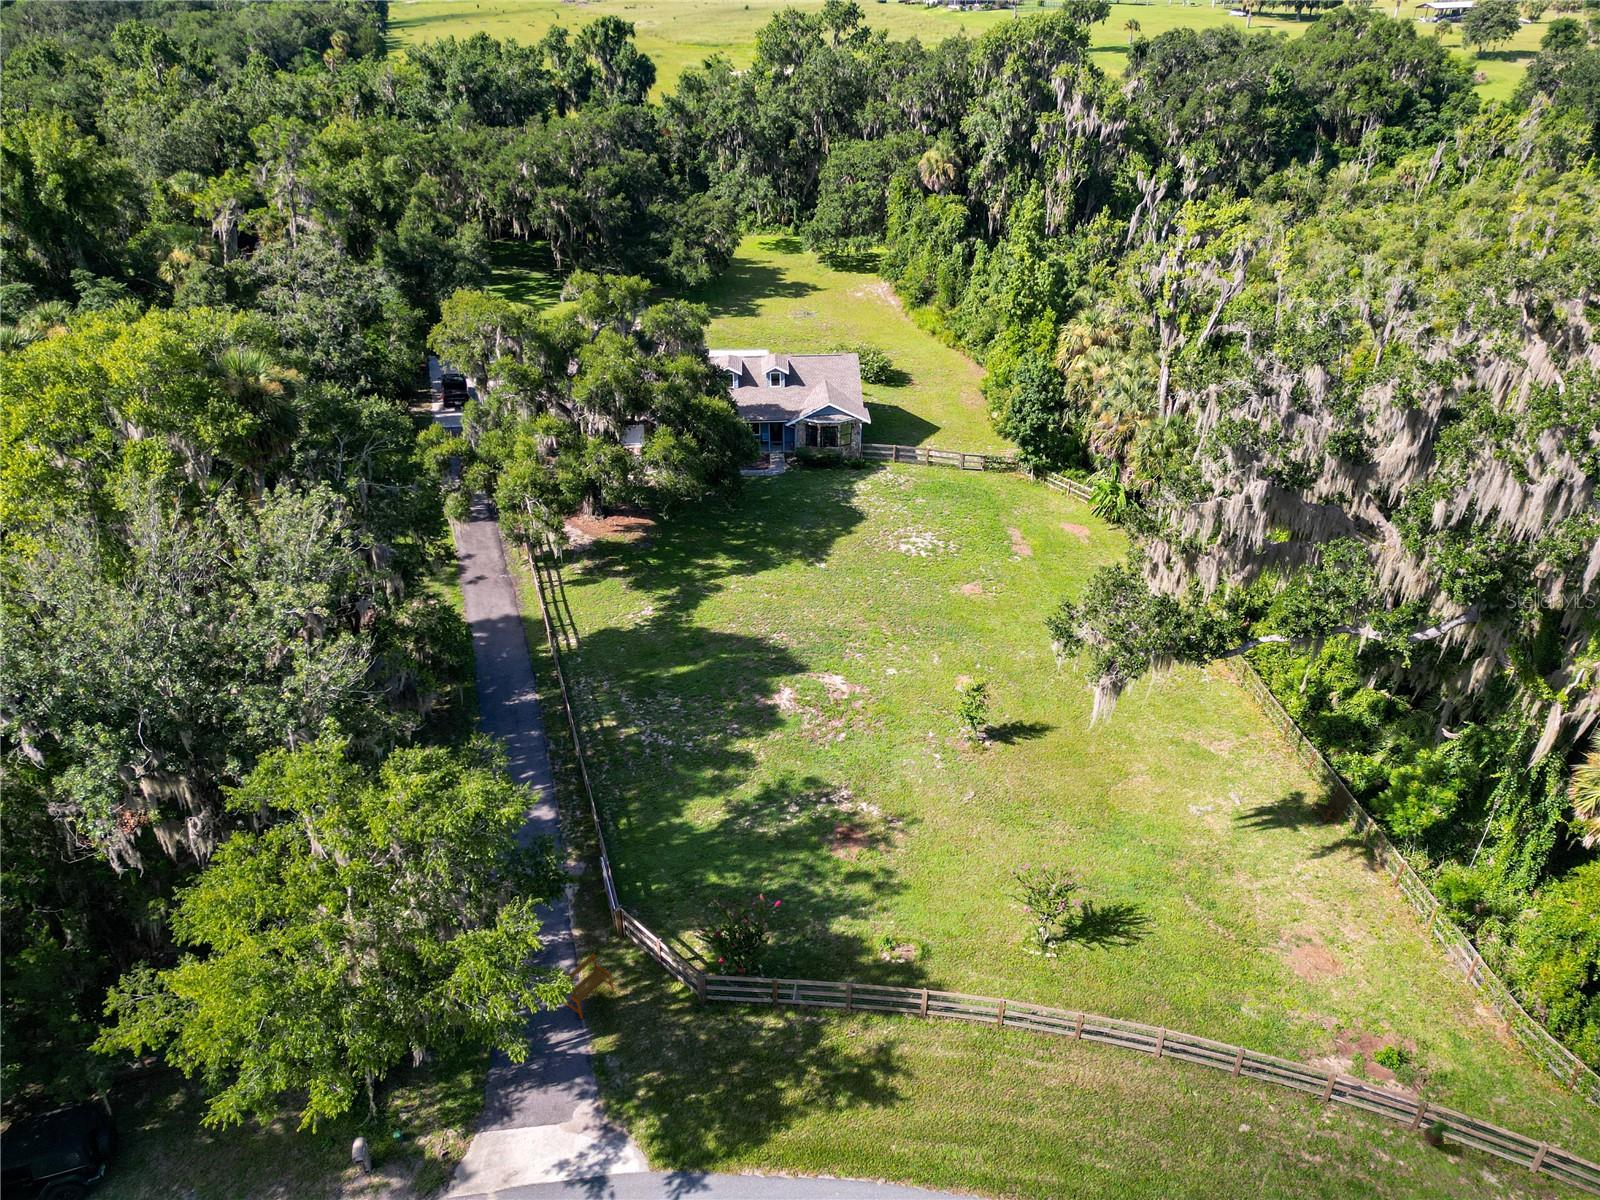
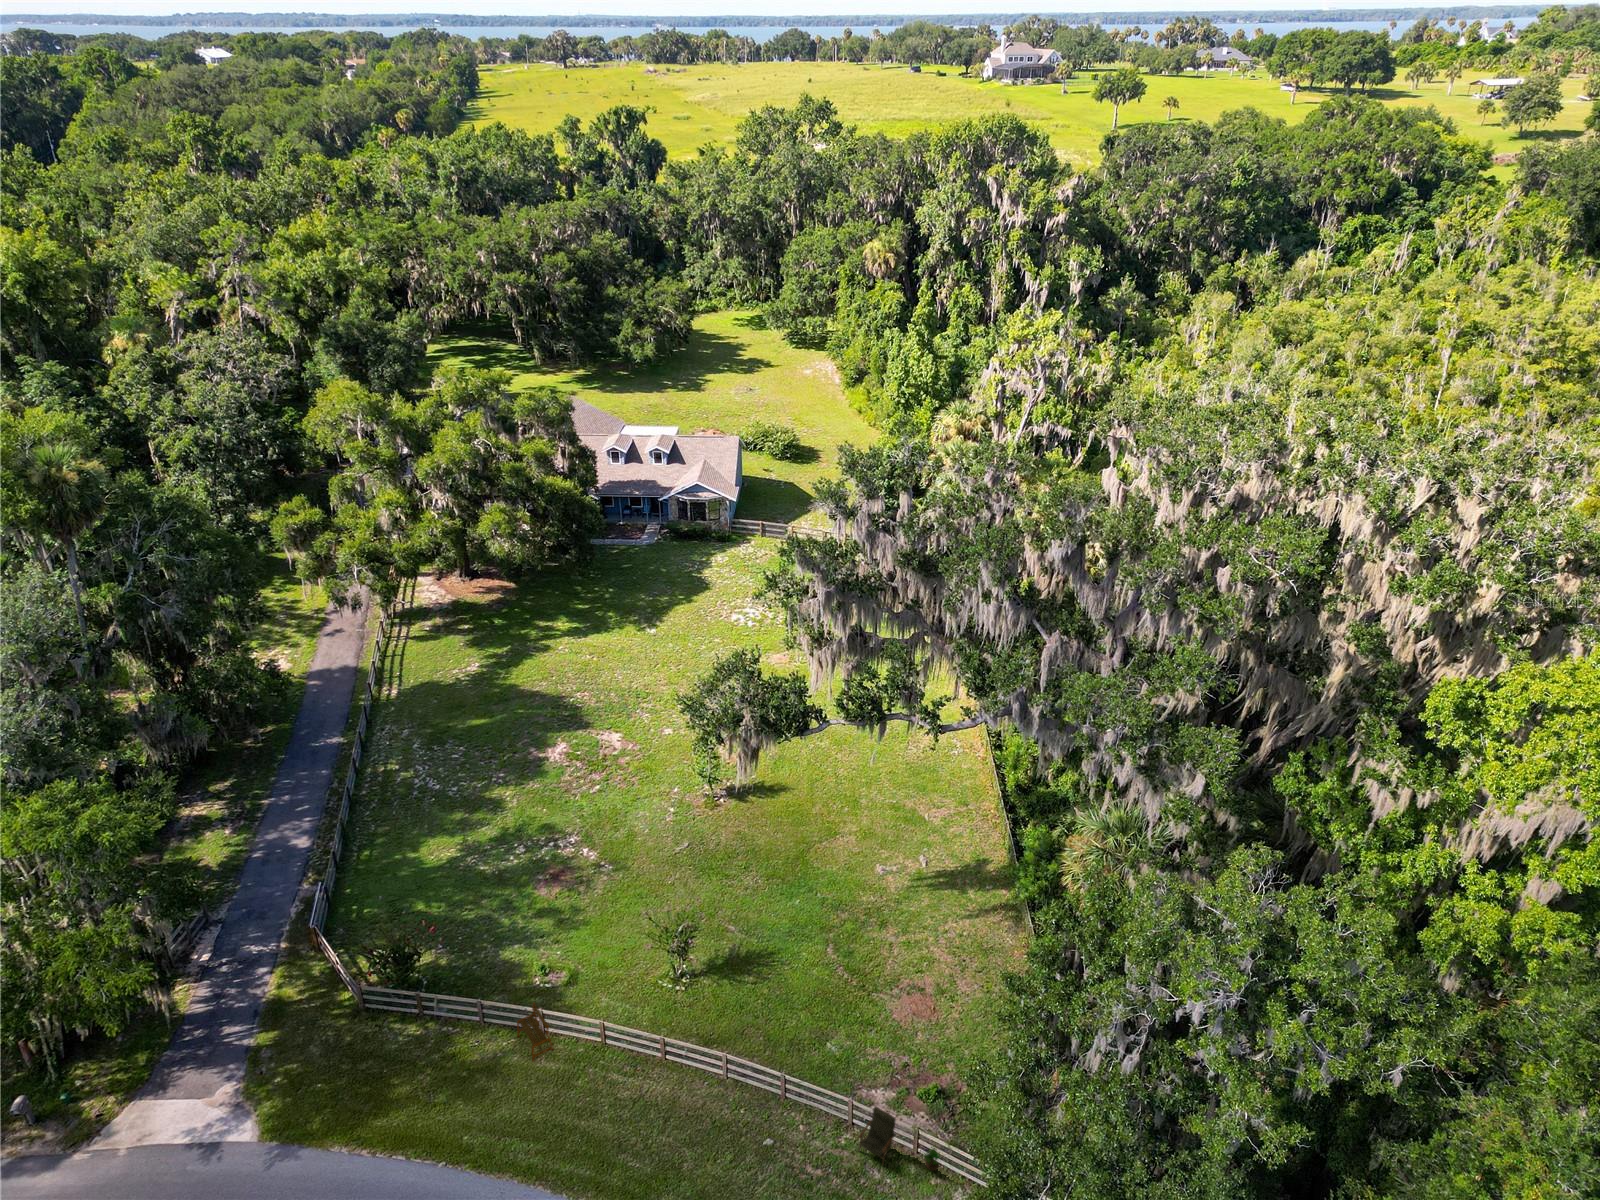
lounge chair: present [1313,785,1351,824] -> present [859,1107,896,1165]
bench: present [566,954,614,1019] -> present [517,1003,553,1062]

